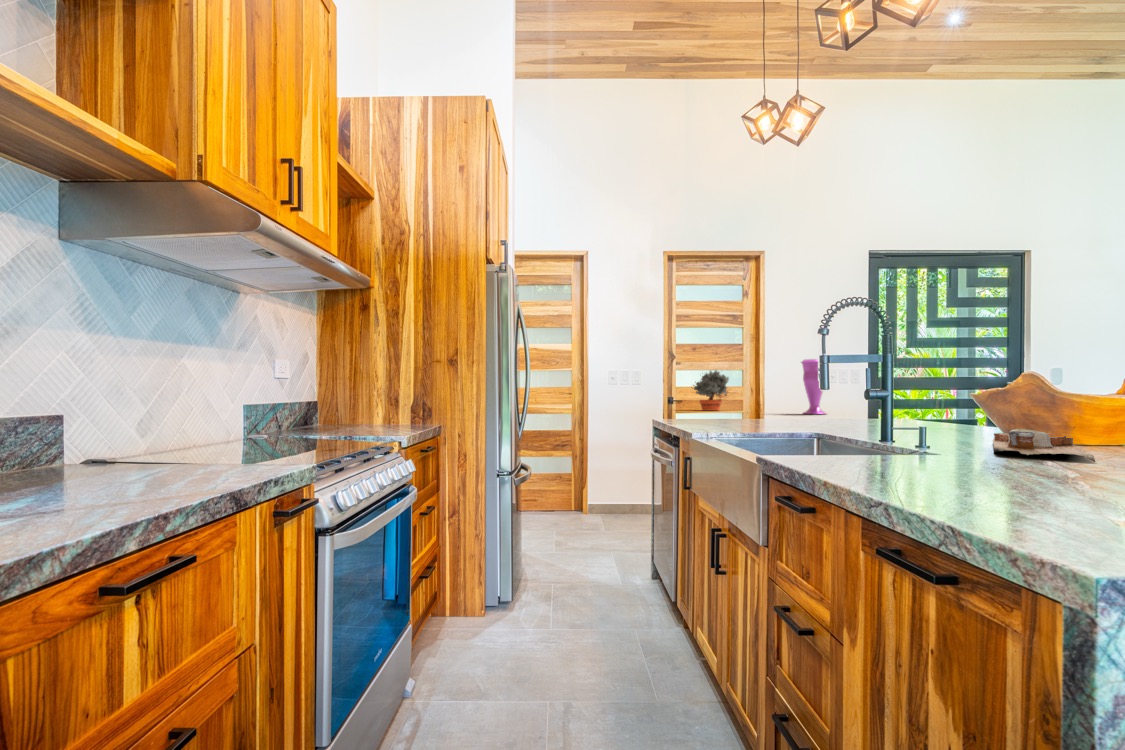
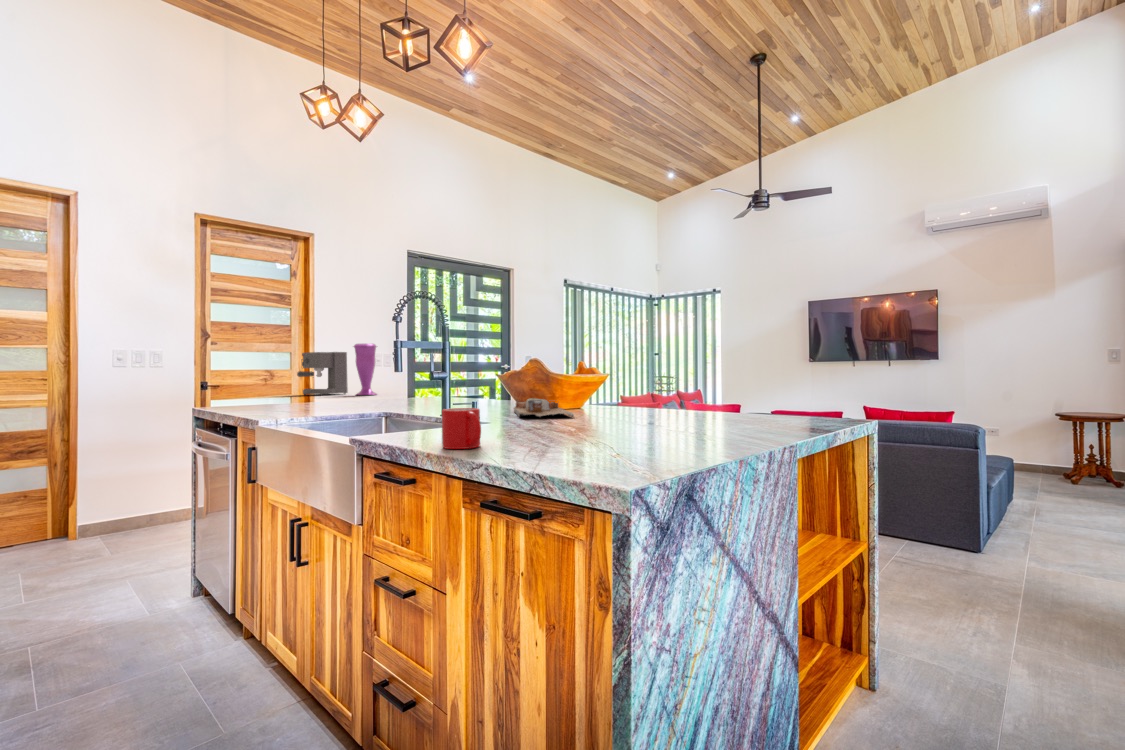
coffee maker: none [746,368,796,412] -> present [297,352,348,395]
potted plant: present [691,370,729,411] -> none [229,351,277,397]
mug: none [845,433,896,482] -> present [442,408,481,449]

